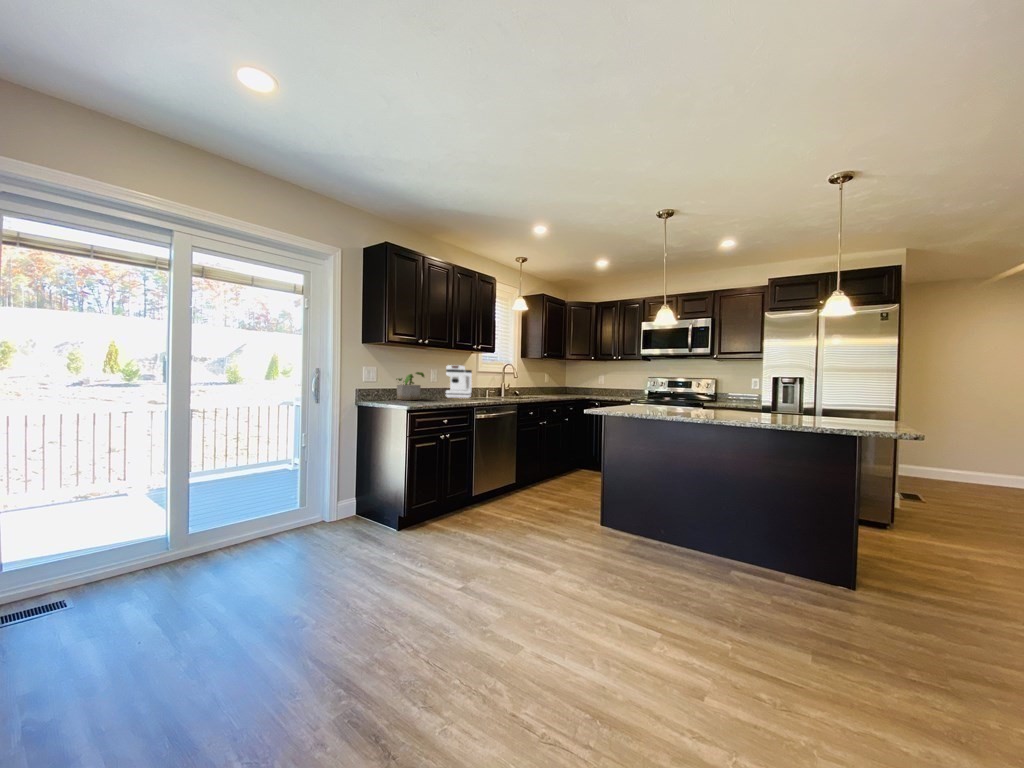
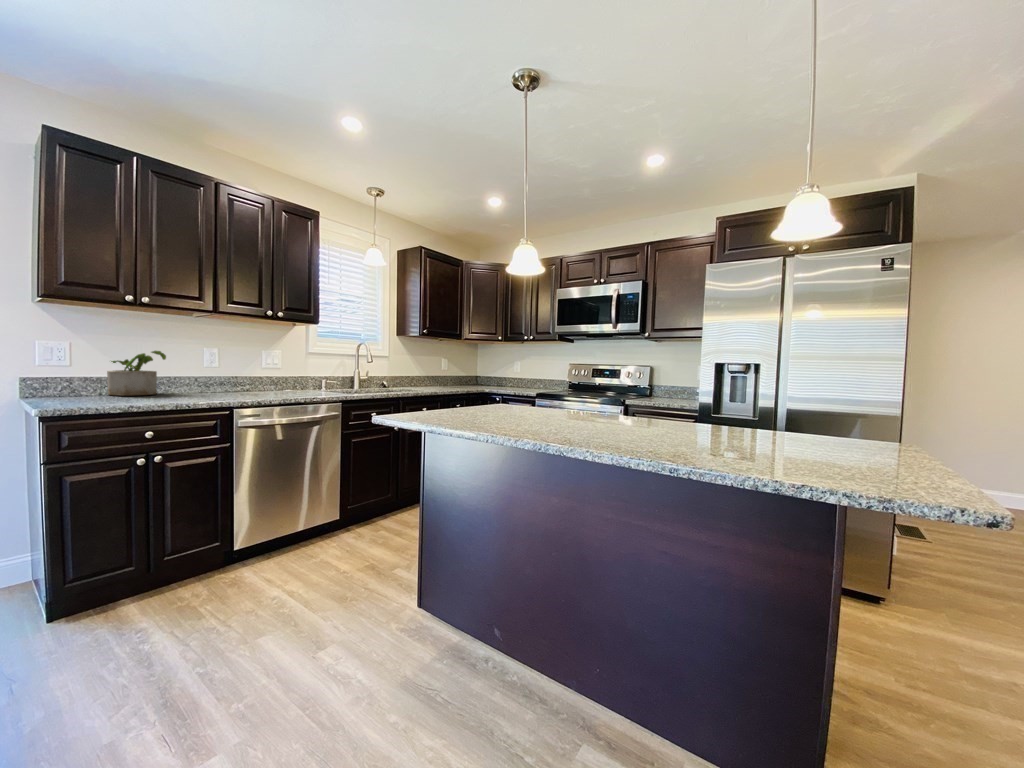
coffee maker: present [446,365,472,398] -> none [227,342,281,392]

